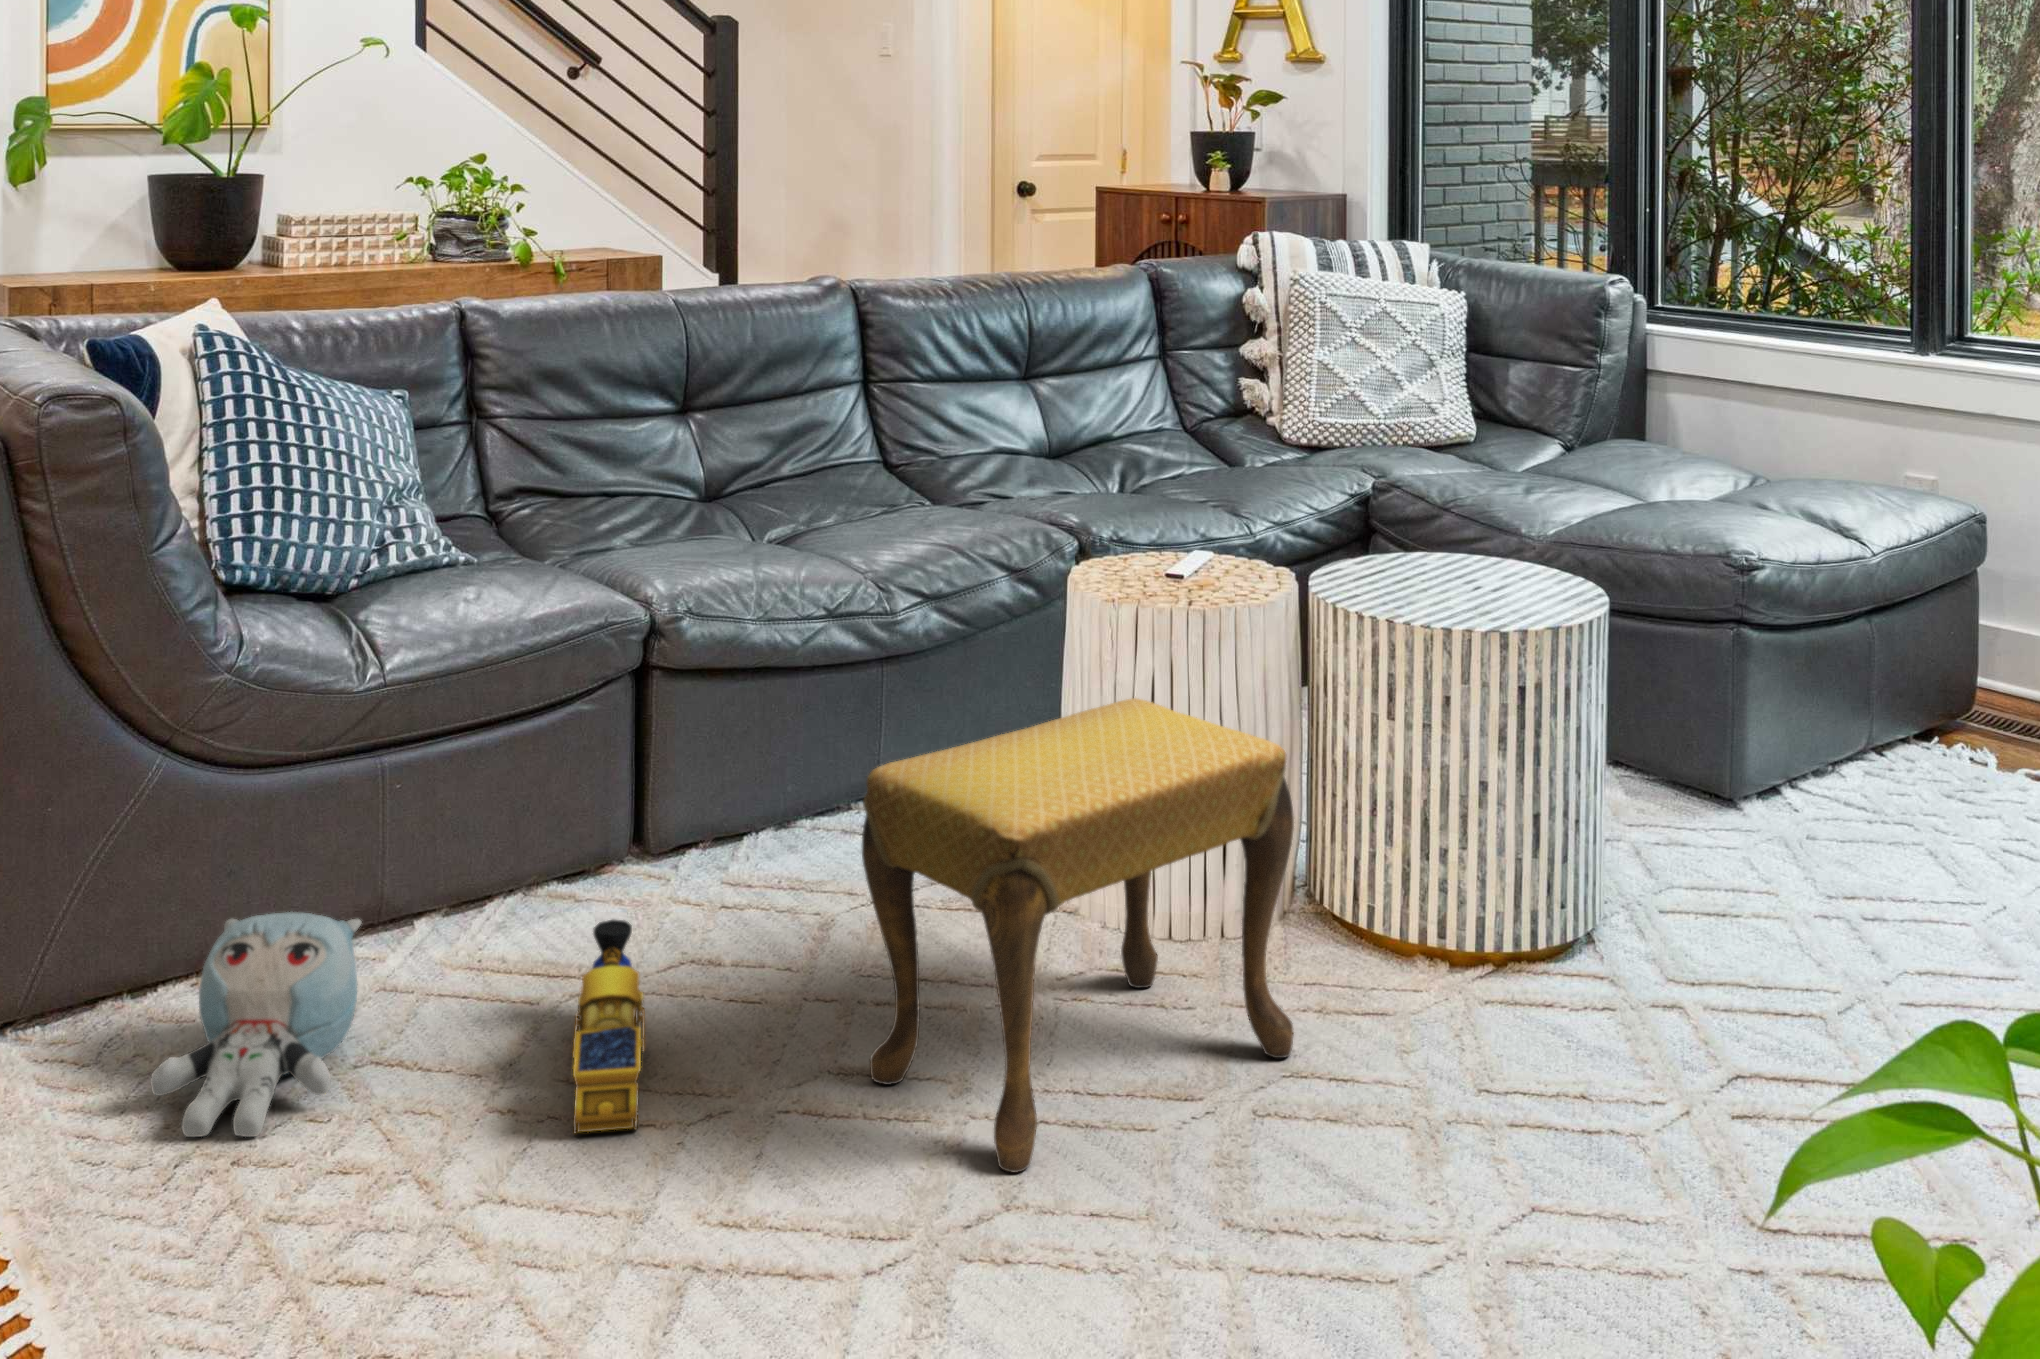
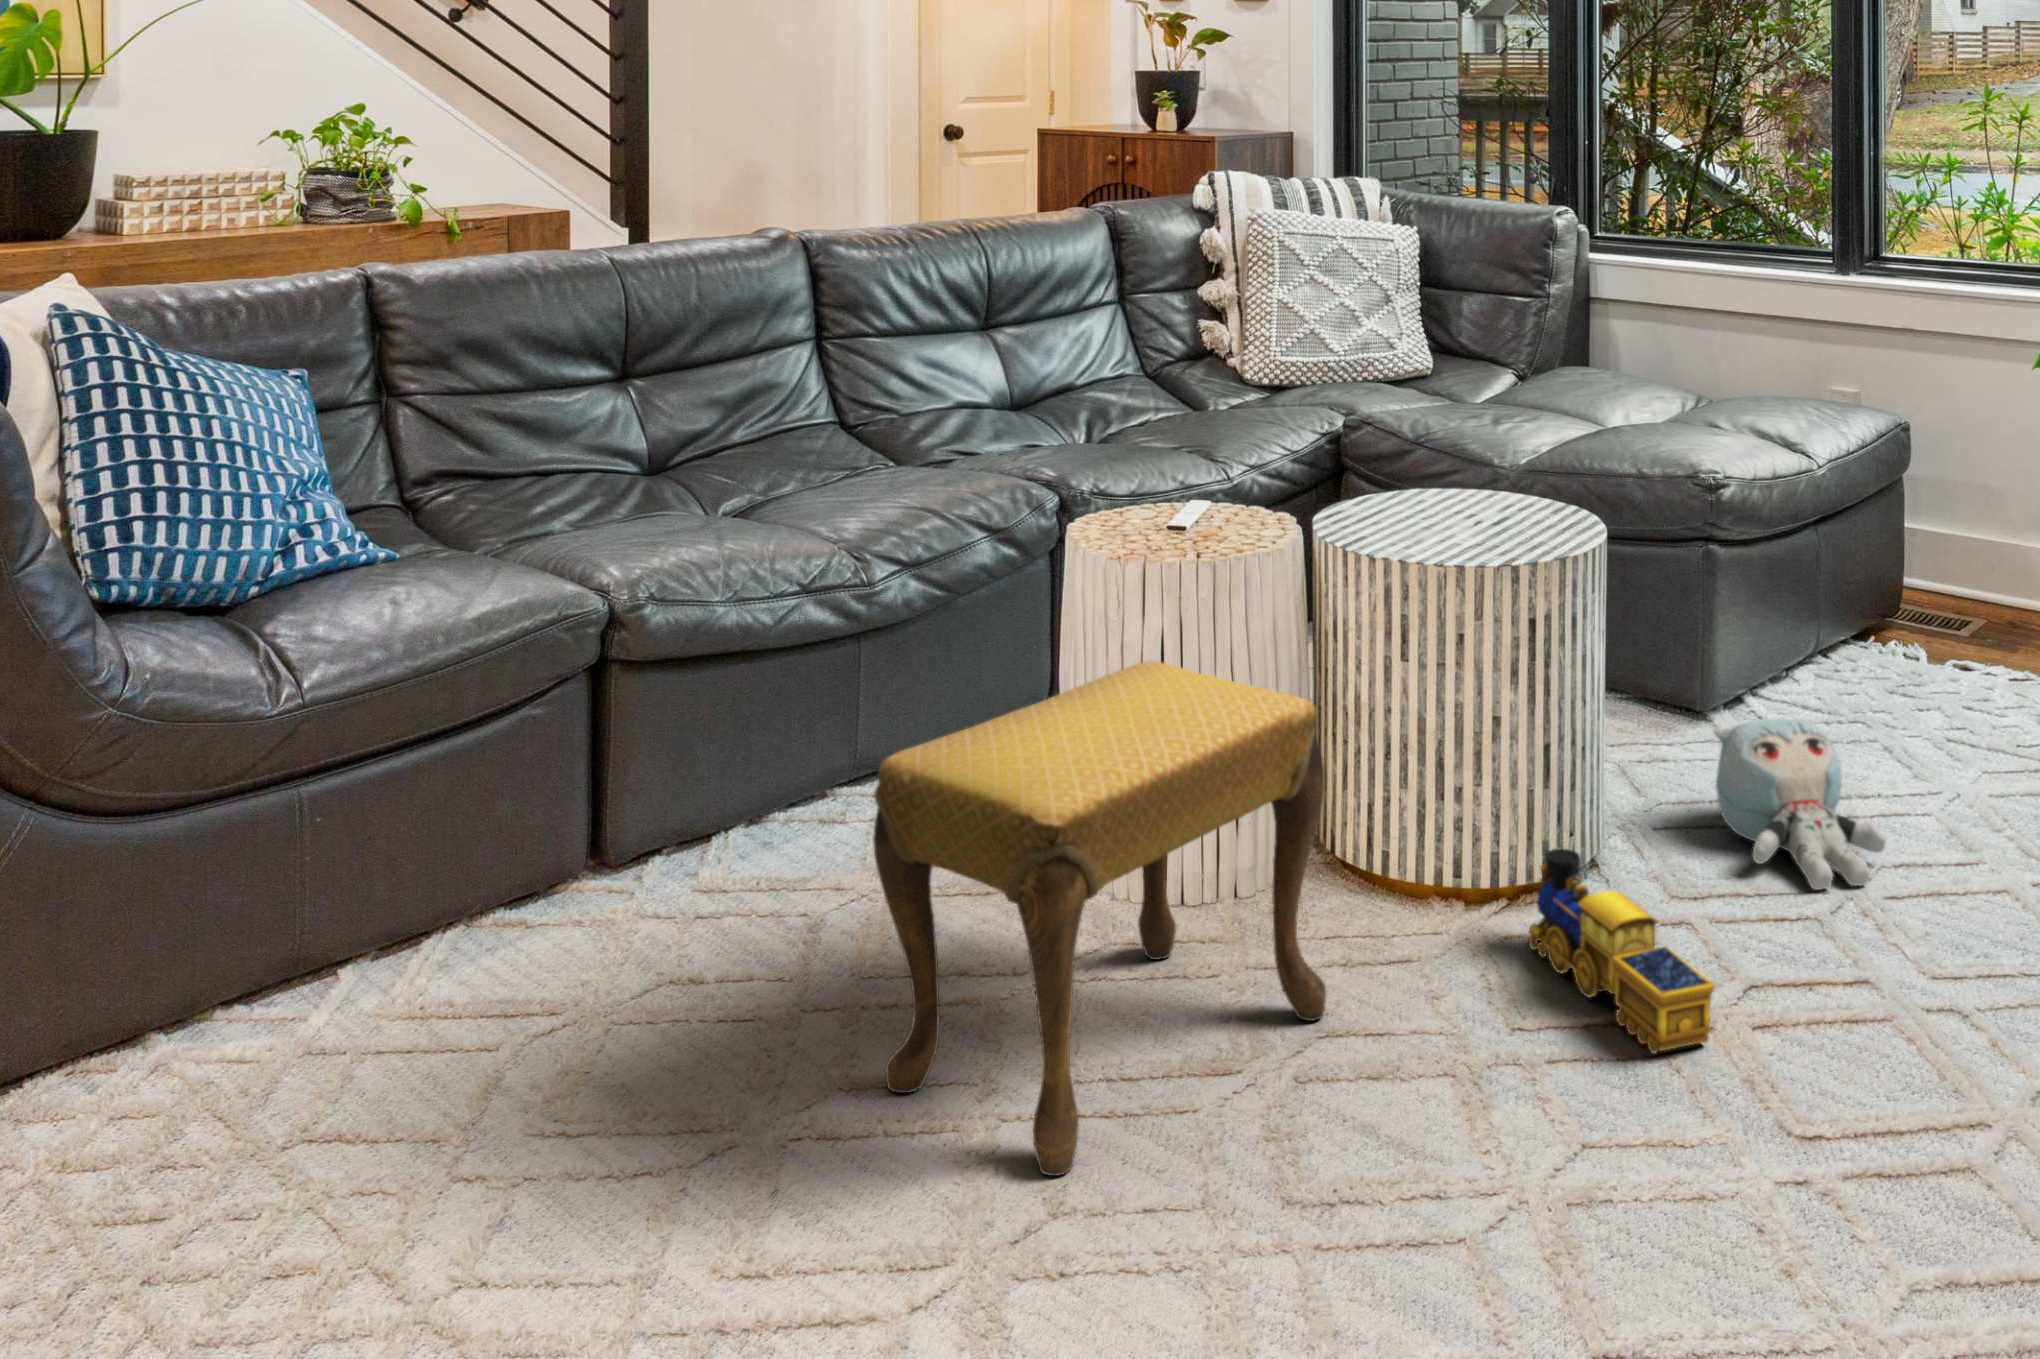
plush toy: present [150,912,361,1137] -> present [1713,719,1886,890]
toy train: present [572,920,645,1133] -> present [1529,849,1715,1054]

